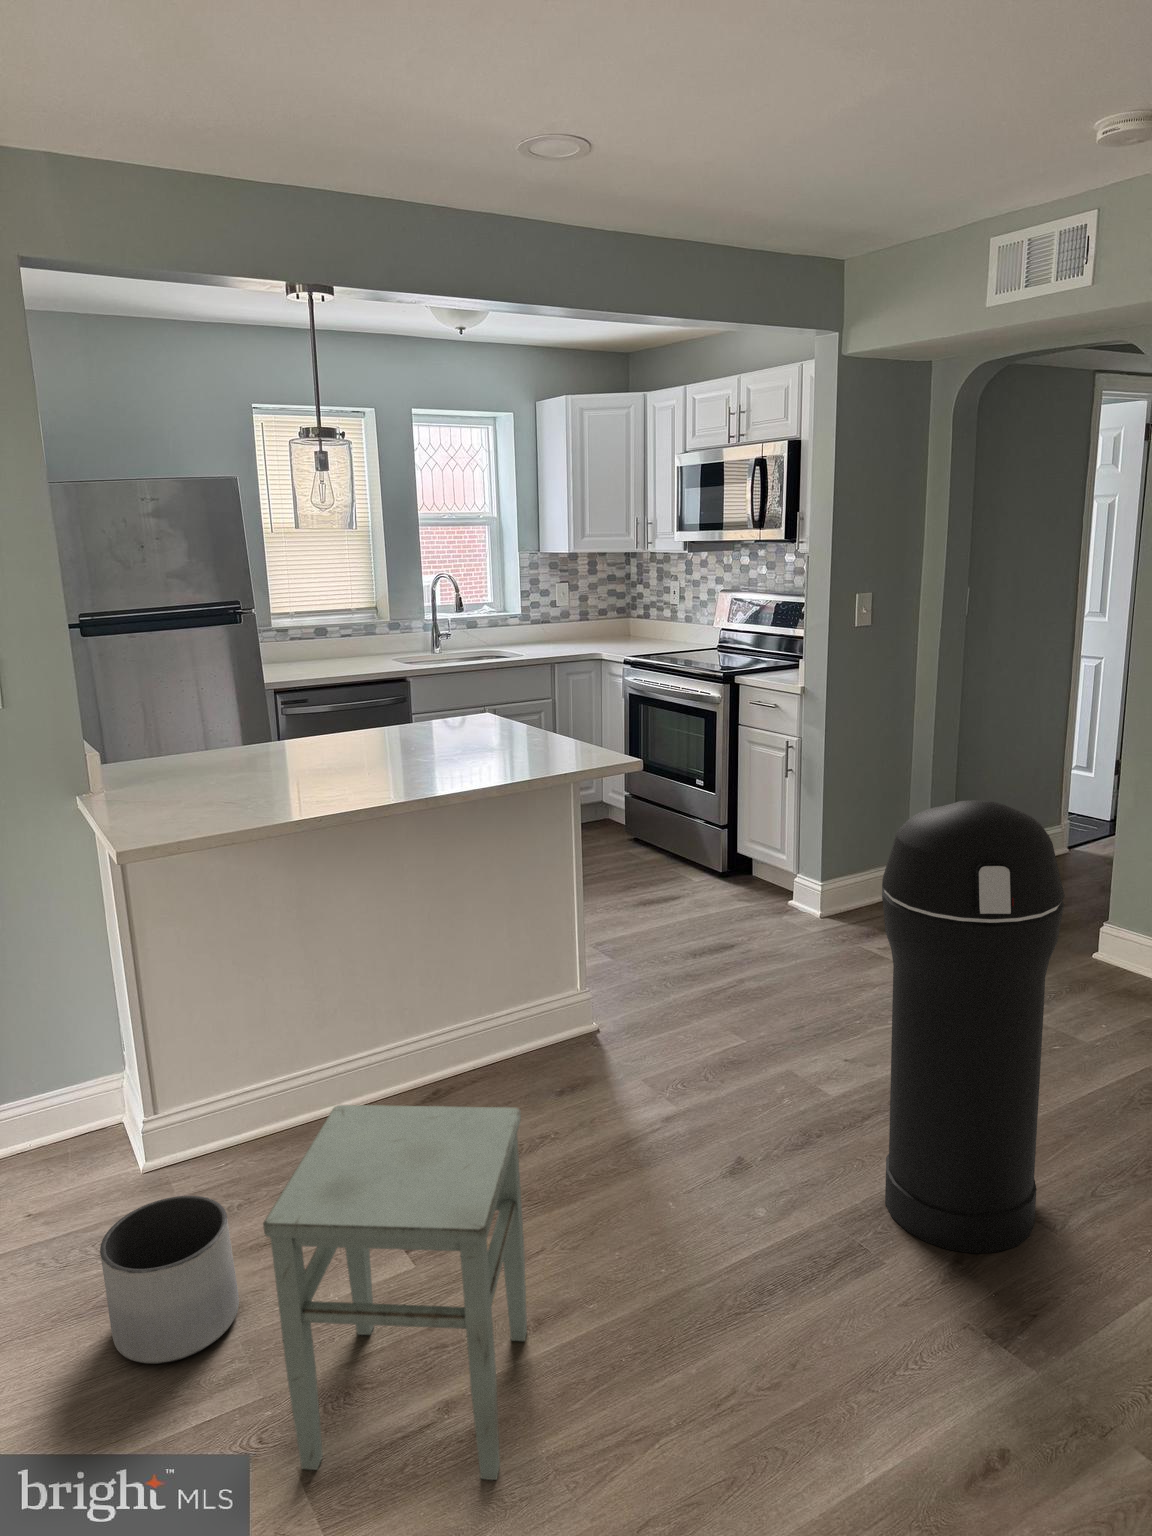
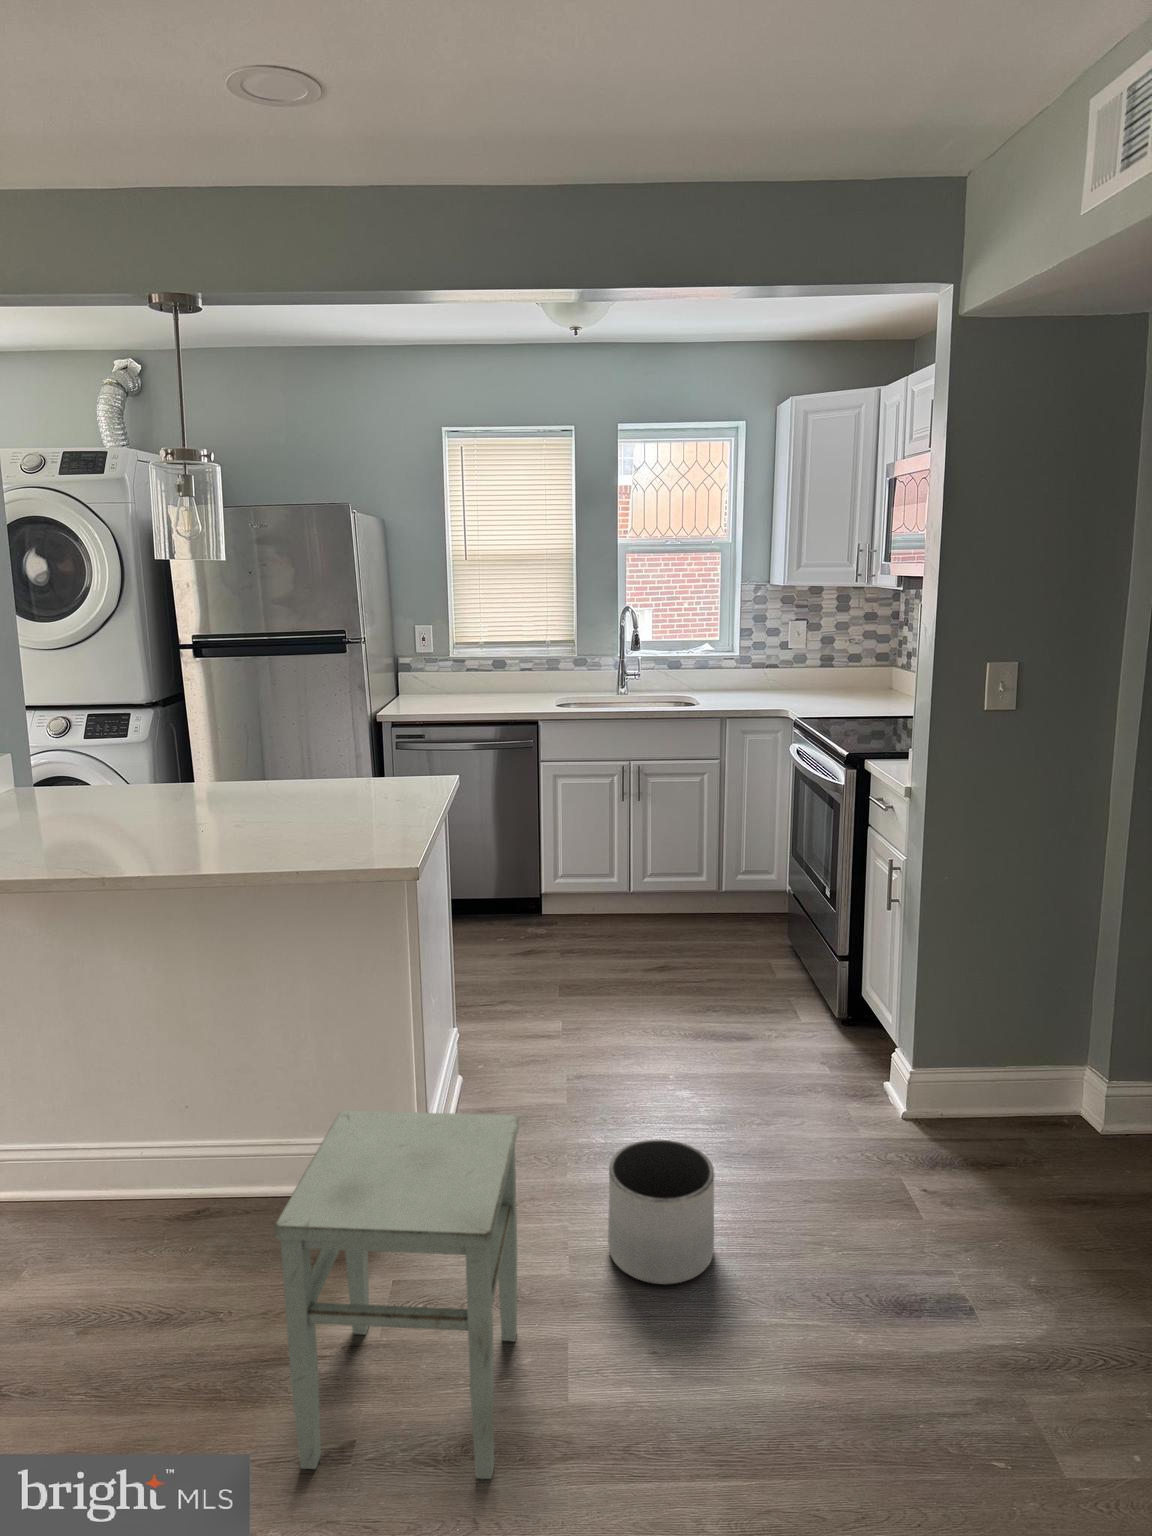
trash can: present [882,800,1065,1253] -> none [850,834,1024,1259]
planter: present [100,1196,239,1364] -> present [608,1140,714,1285]

